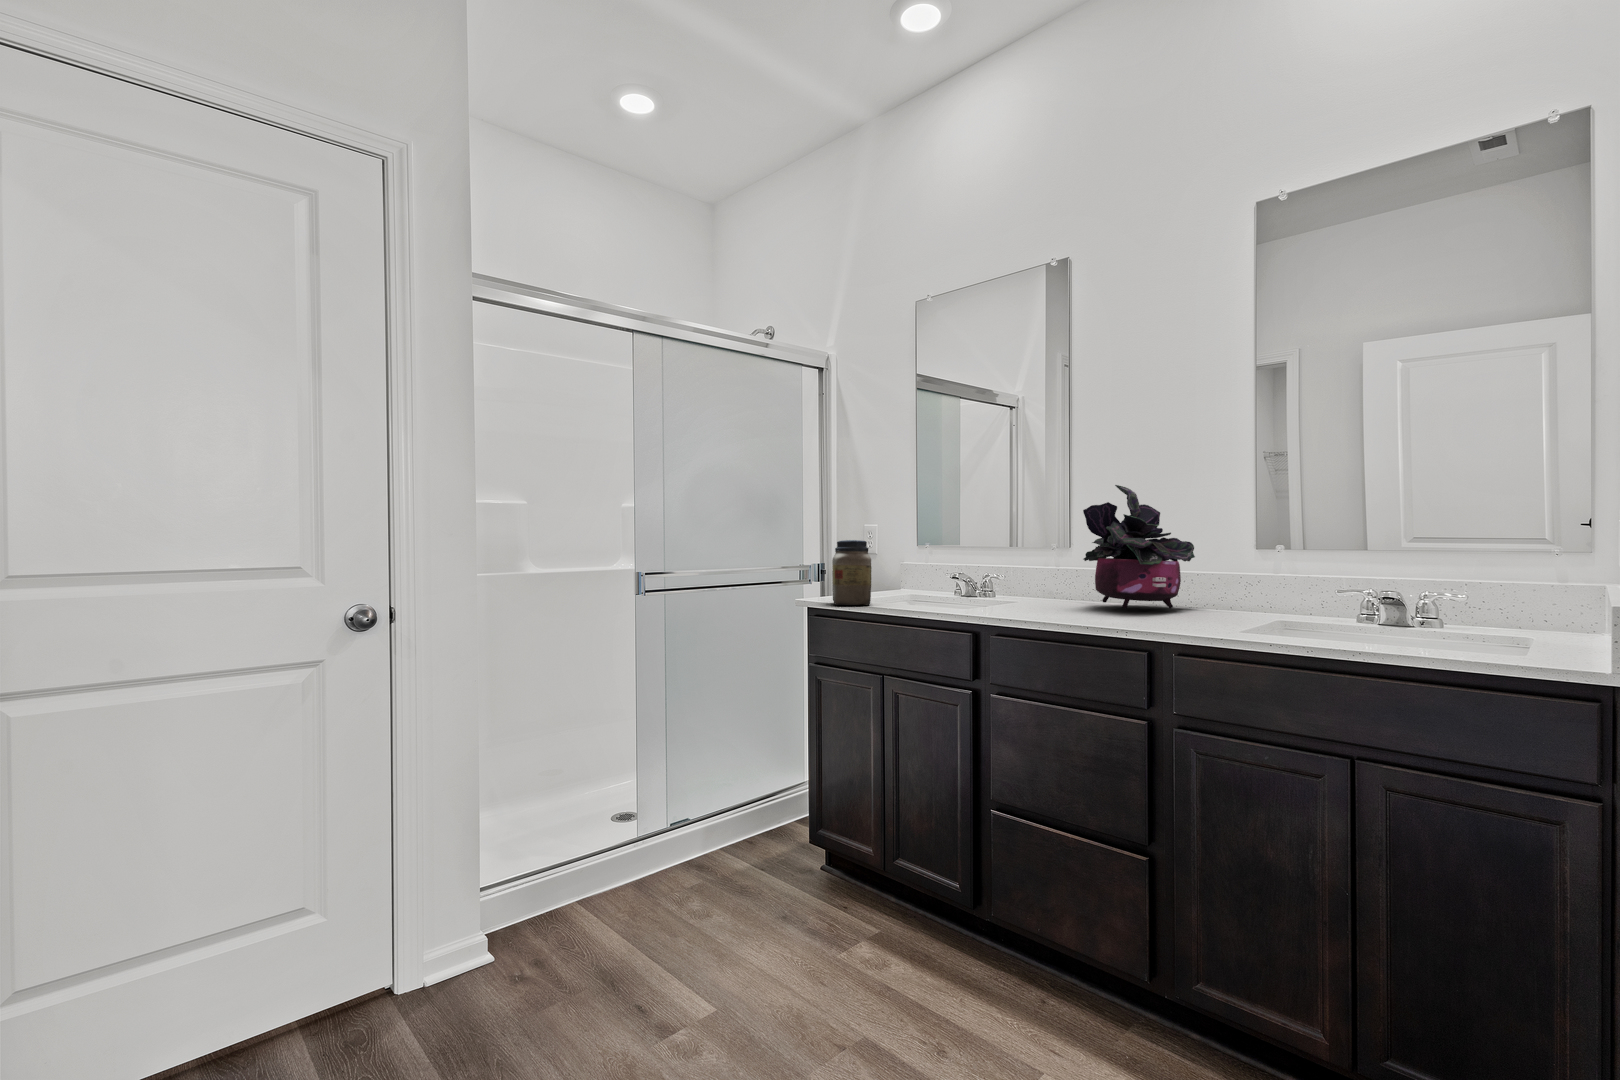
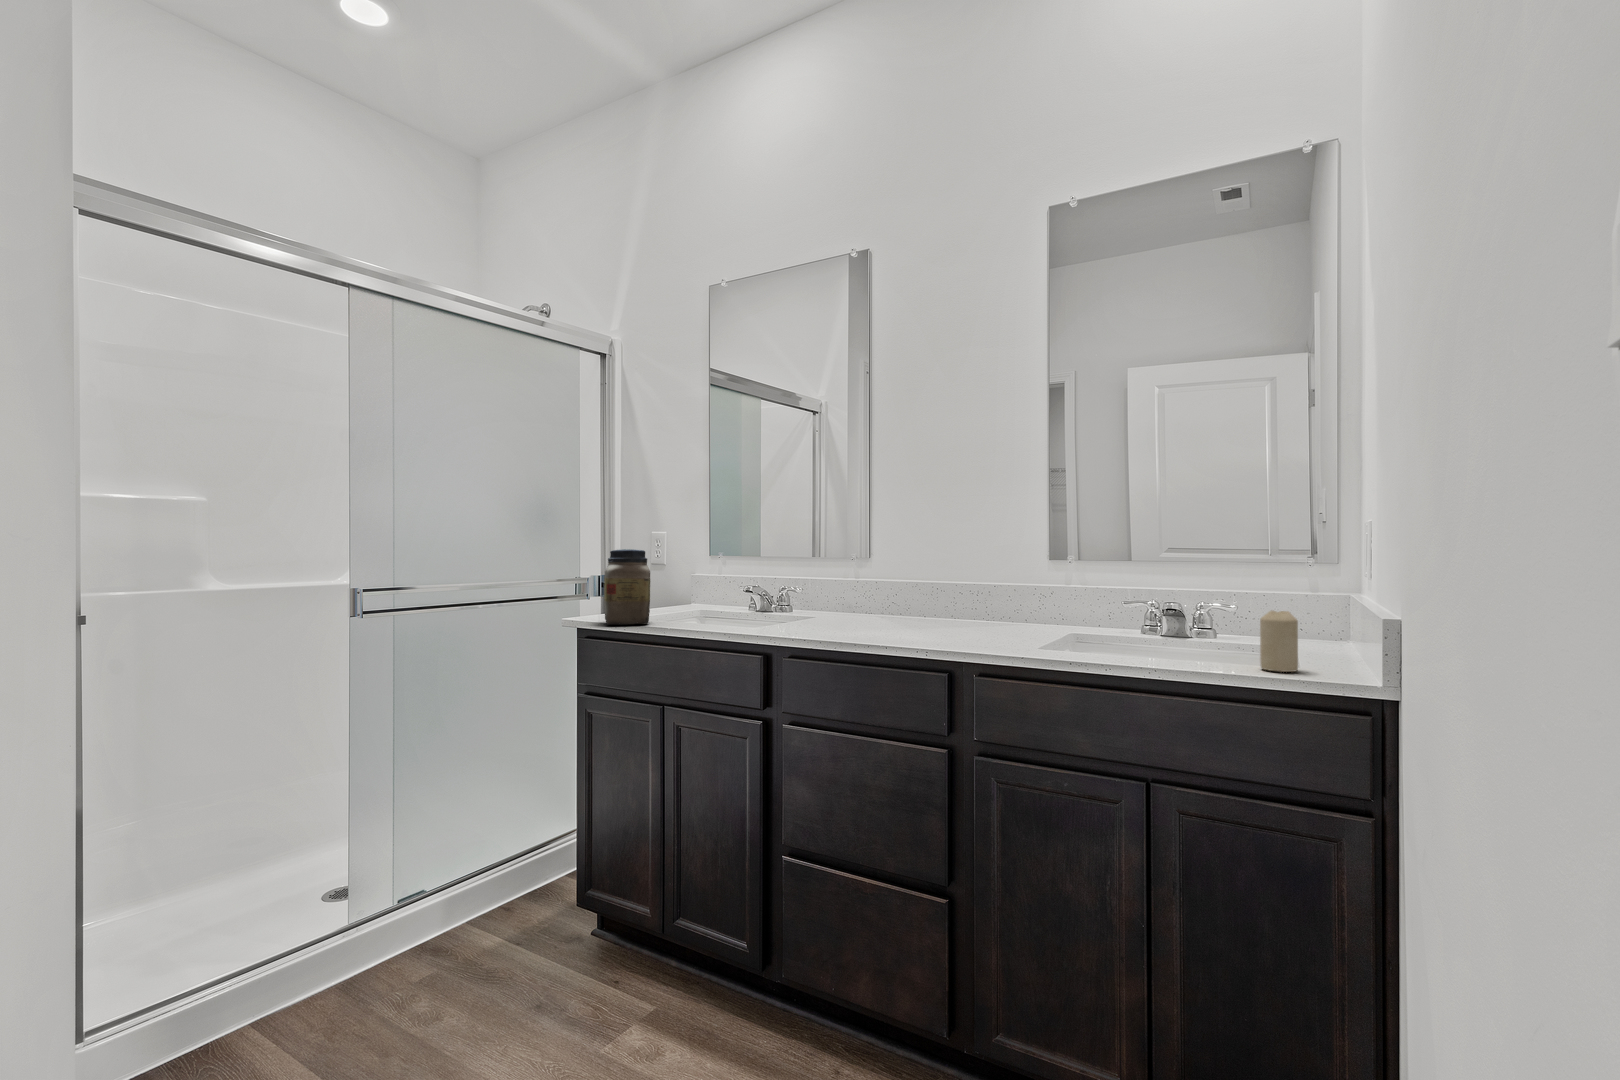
potted plant: present [1083,485,1195,609] -> none [880,492,991,624]
candle: none [1475,598,1517,659] -> present [1260,611,1298,672]

